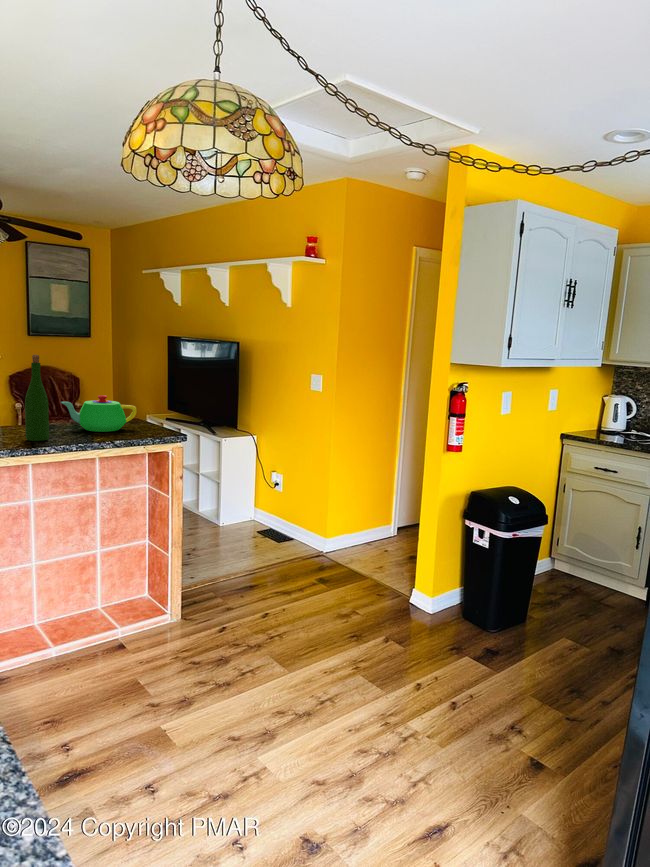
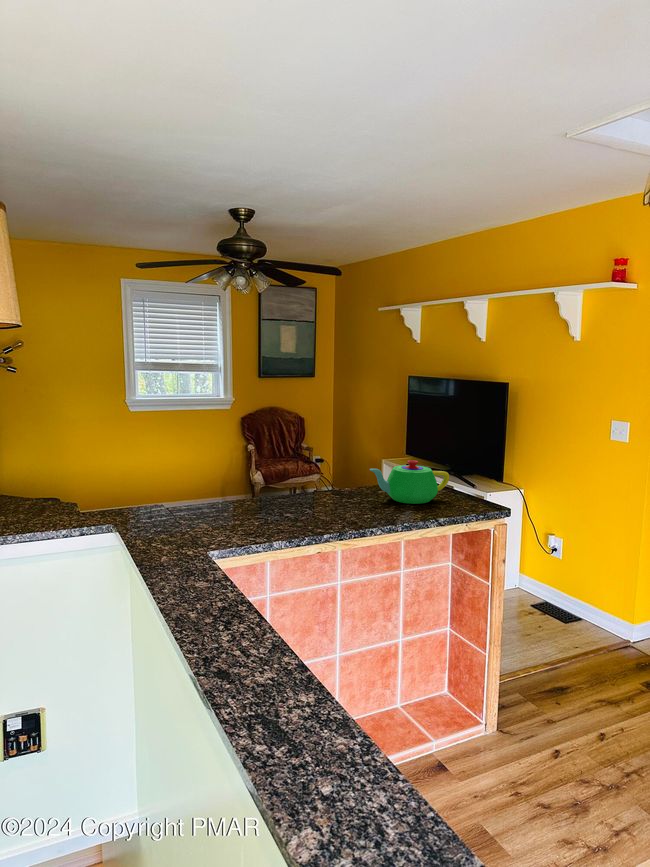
wine bottle: present [25,355,49,441] -> none [345,420,371,519]

